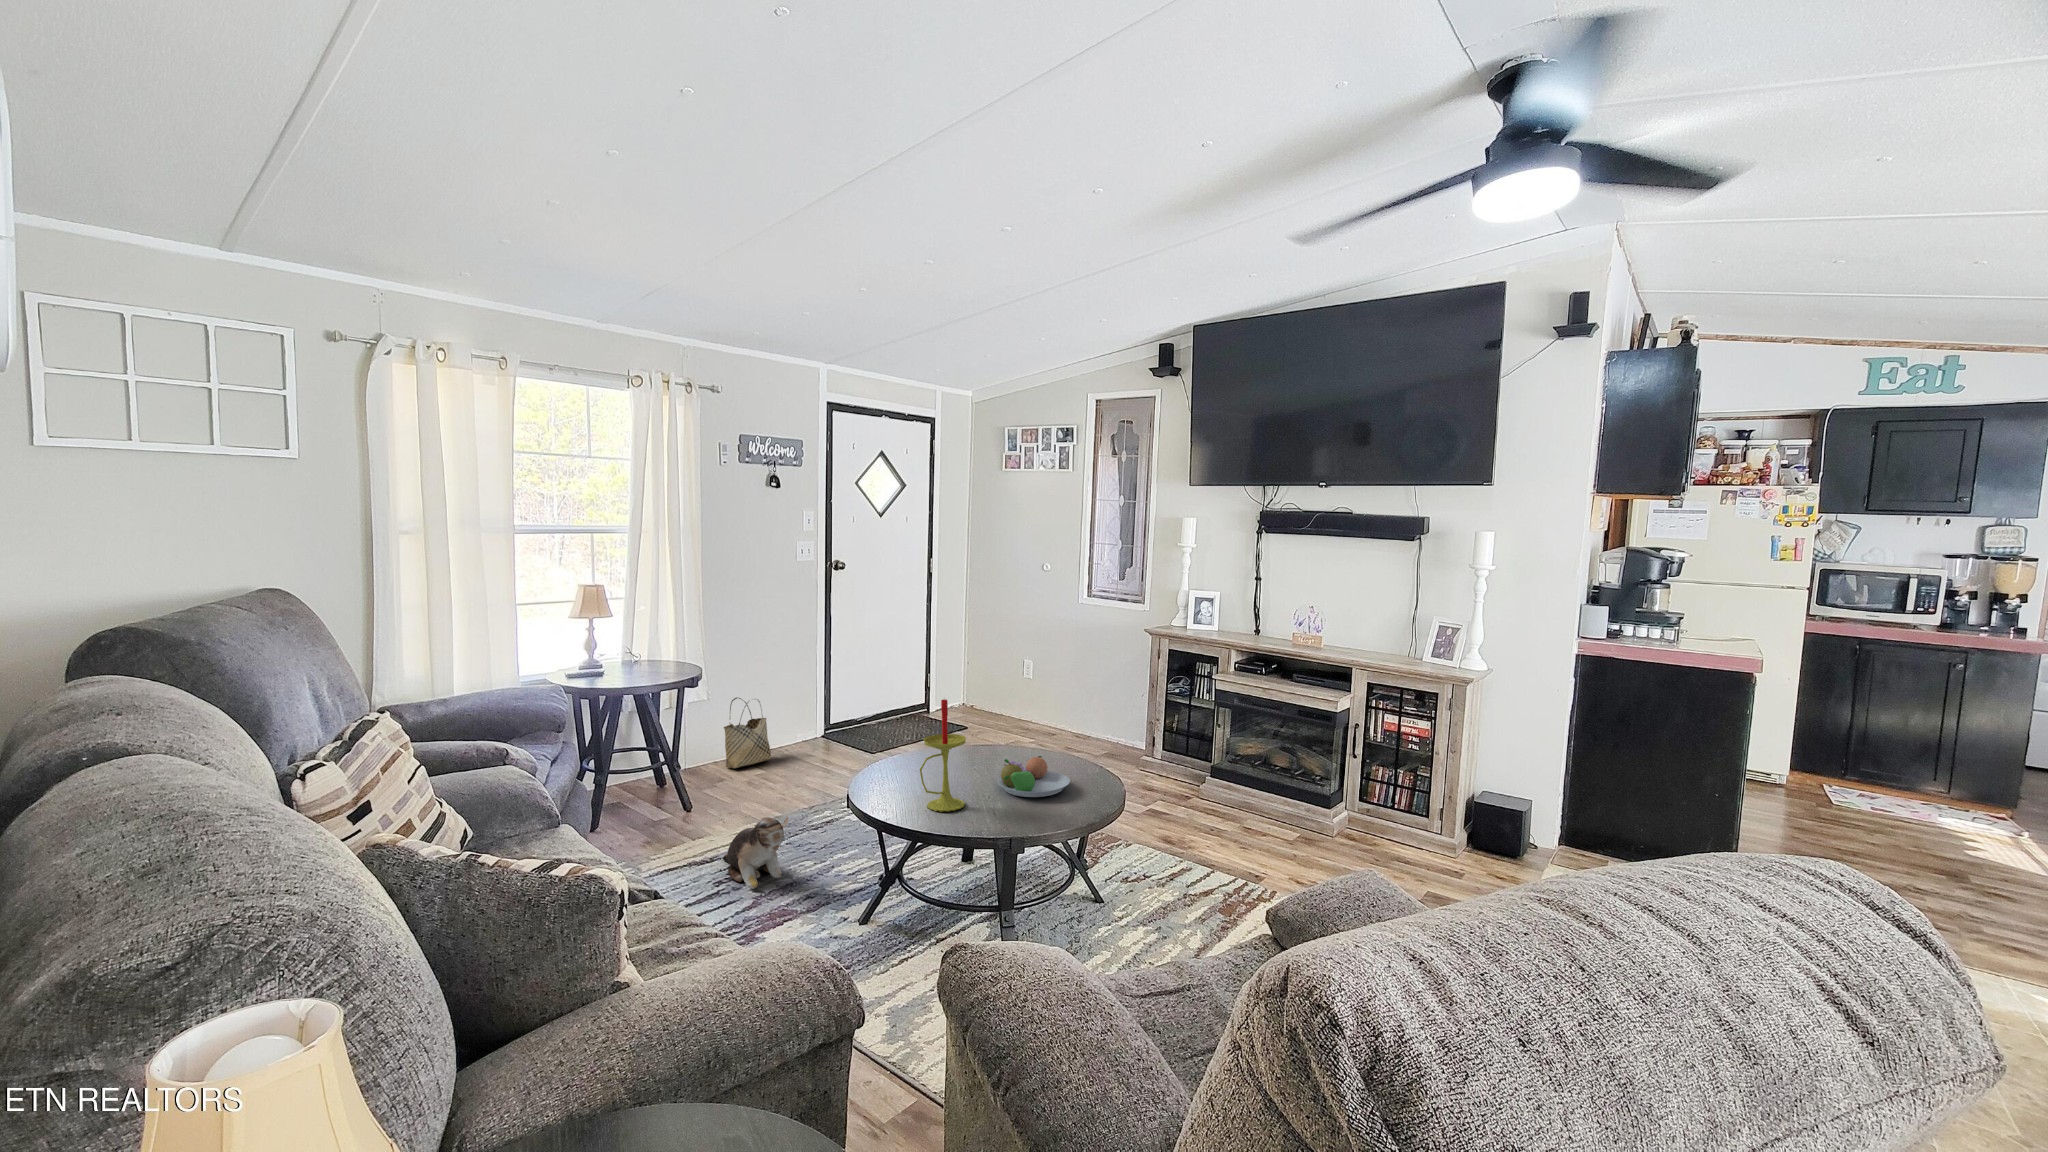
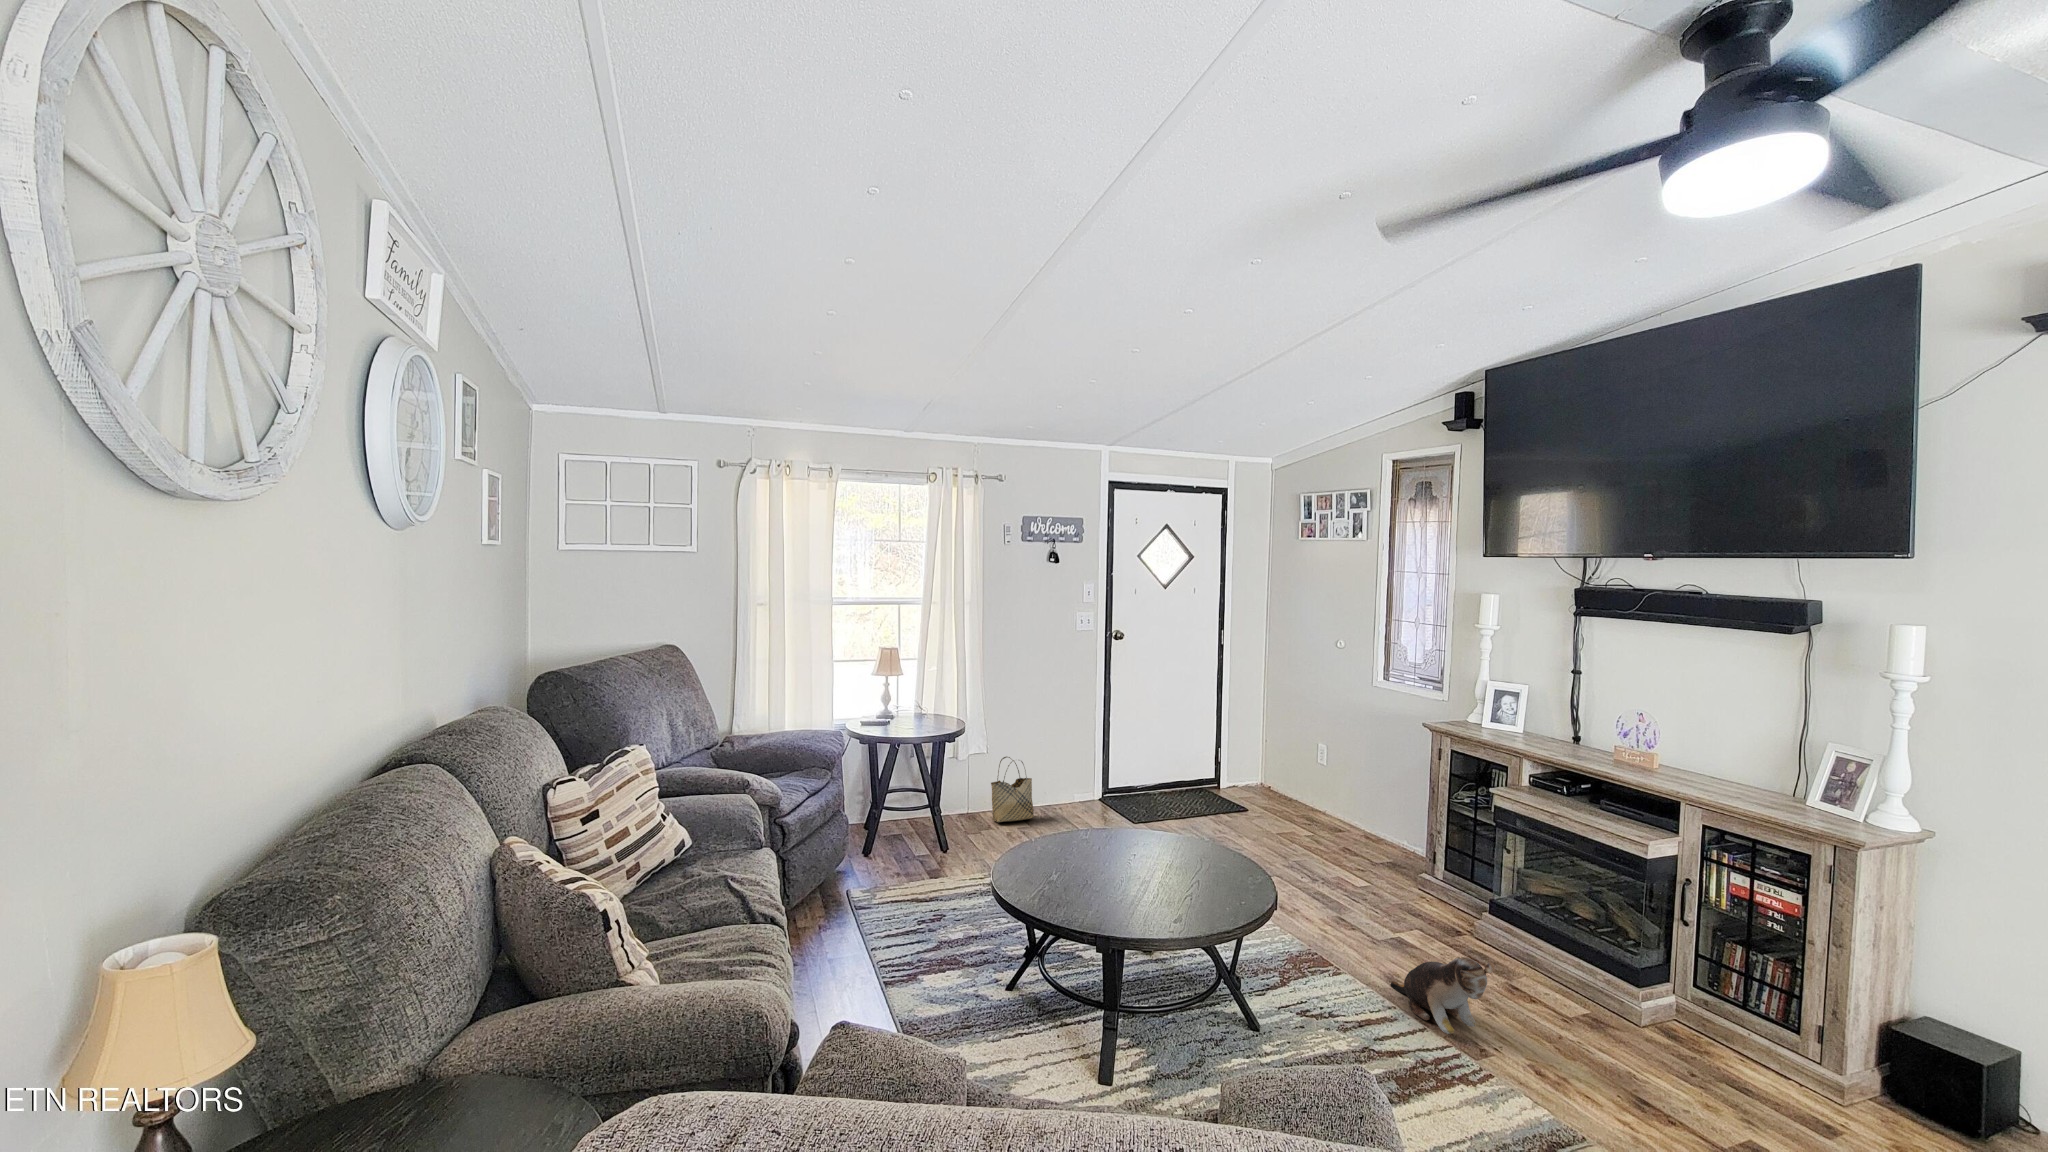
candle: present [920,699,966,811] -> none [1027,783,1077,895]
fruit bowl: present [997,756,1070,797] -> none [1115,853,1195,898]
plush toy: present [723,817,788,889] -> present [1391,957,1495,1034]

